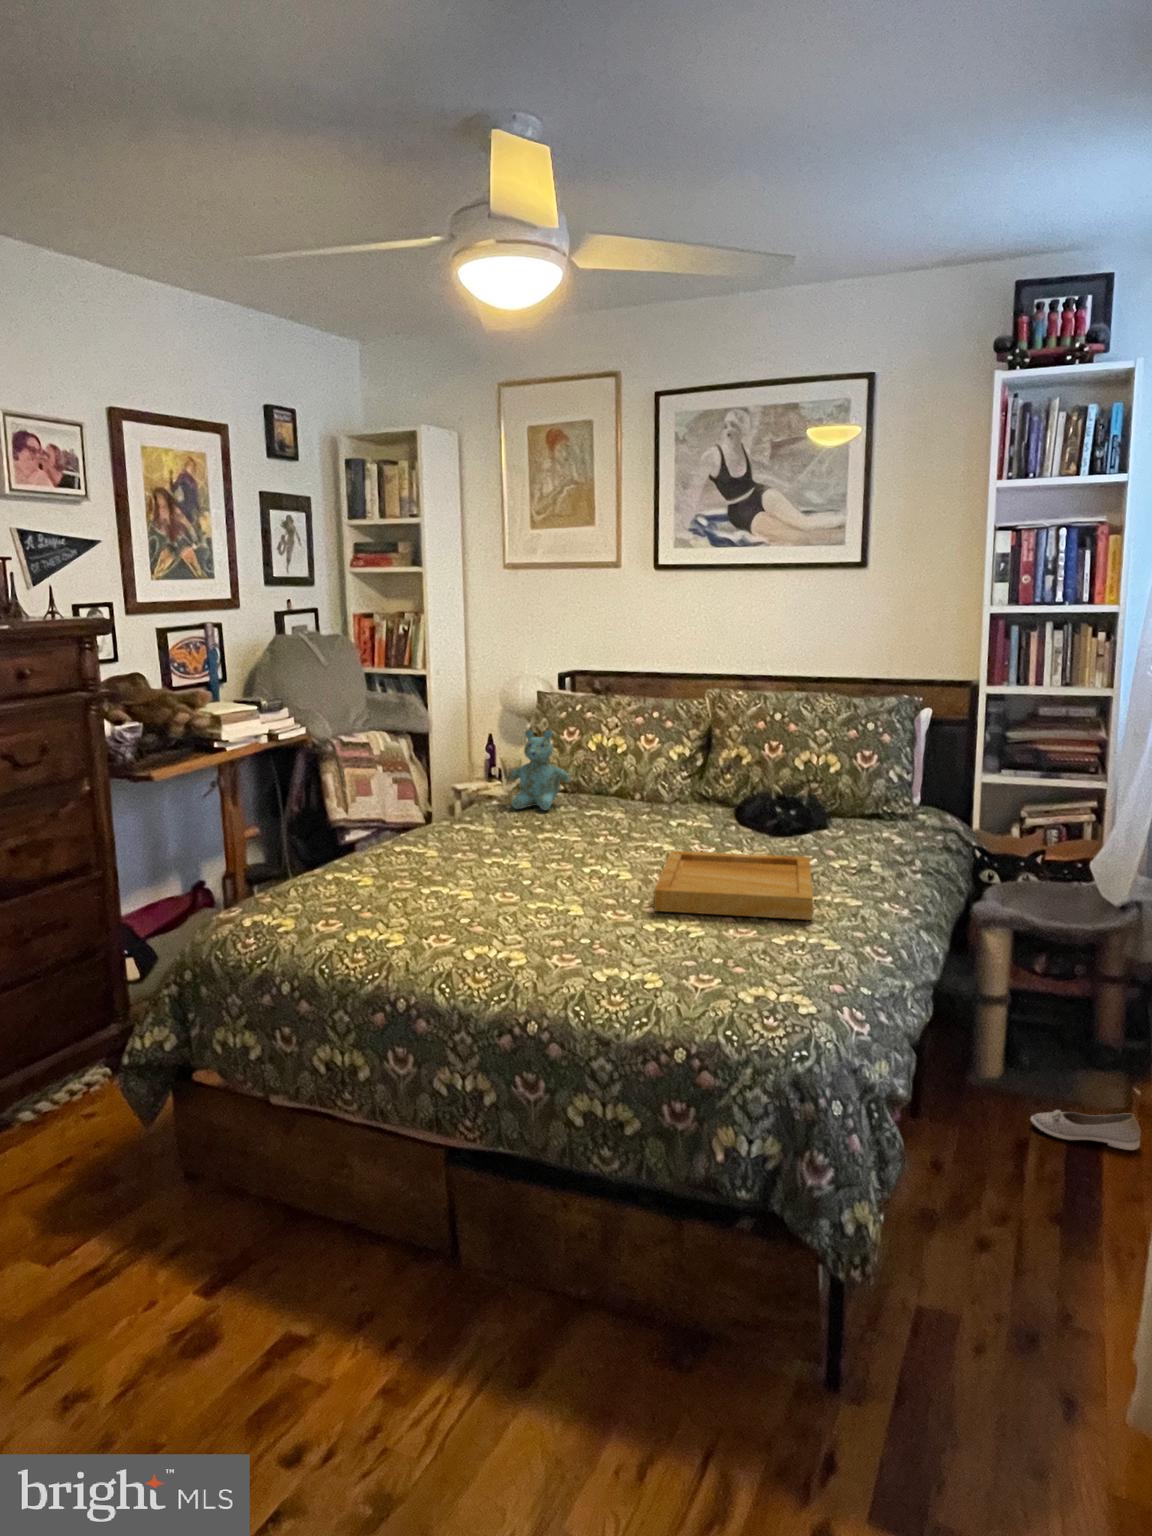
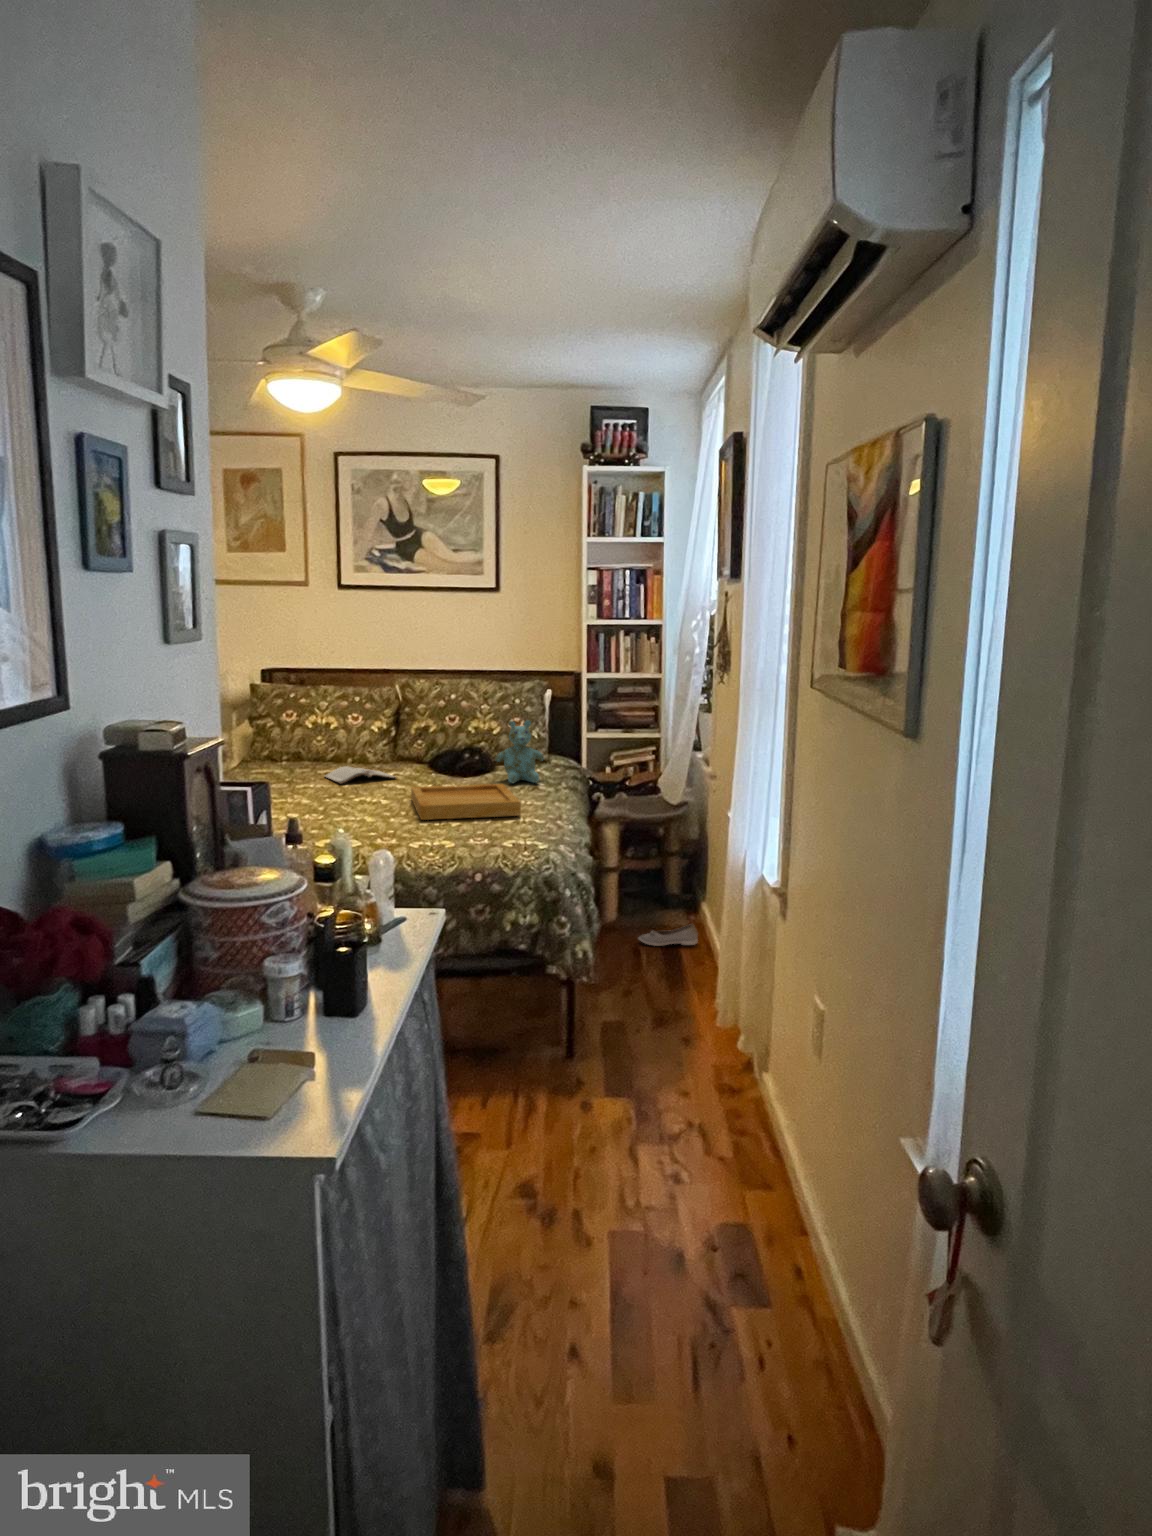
stuffed bear: present [510,730,570,810] -> present [495,721,544,783]
magazine: none [586,806,678,833] -> present [325,766,396,784]

